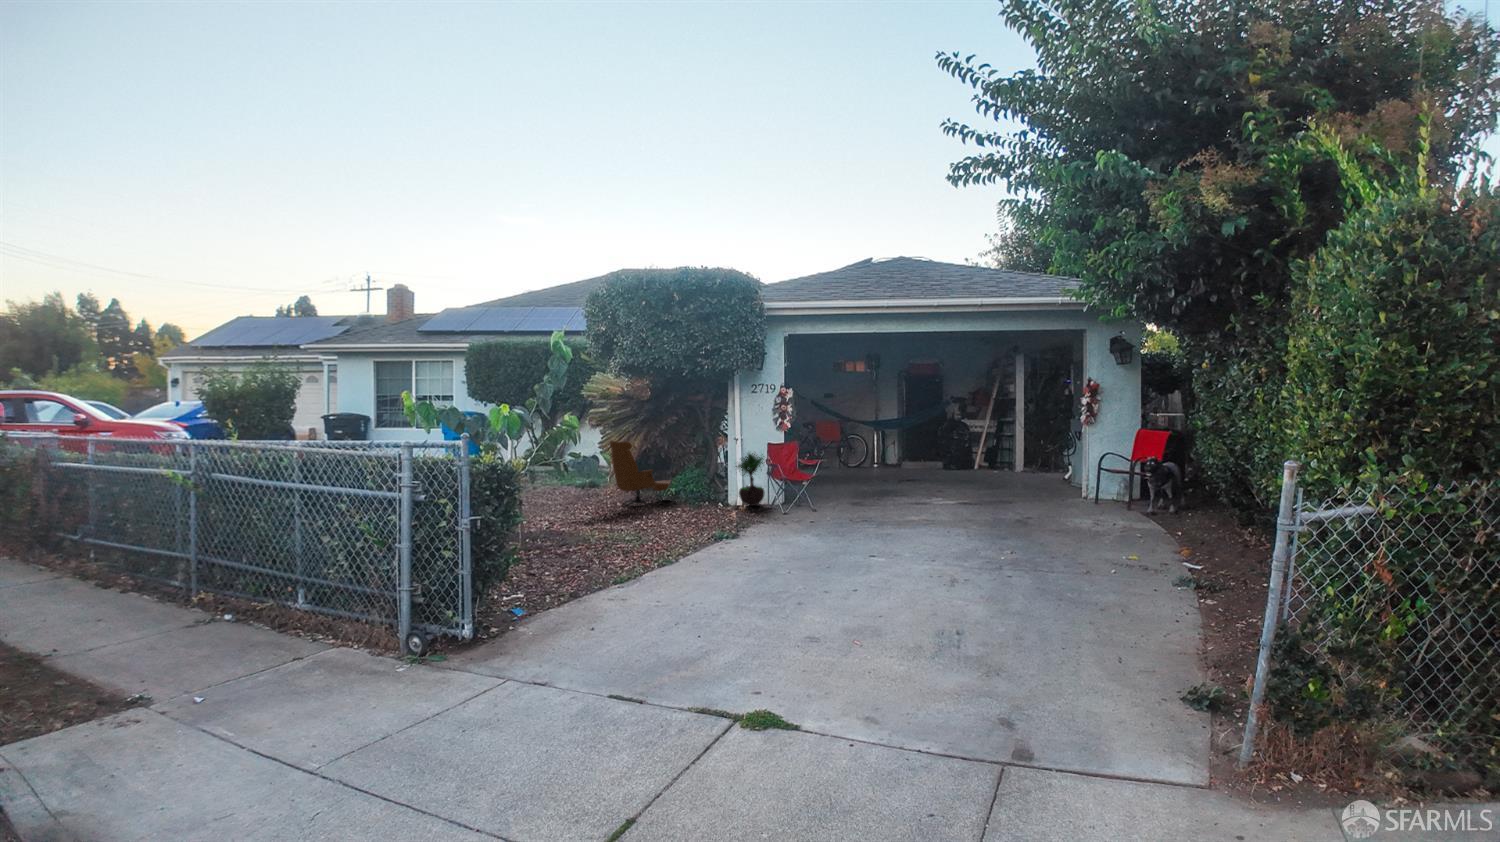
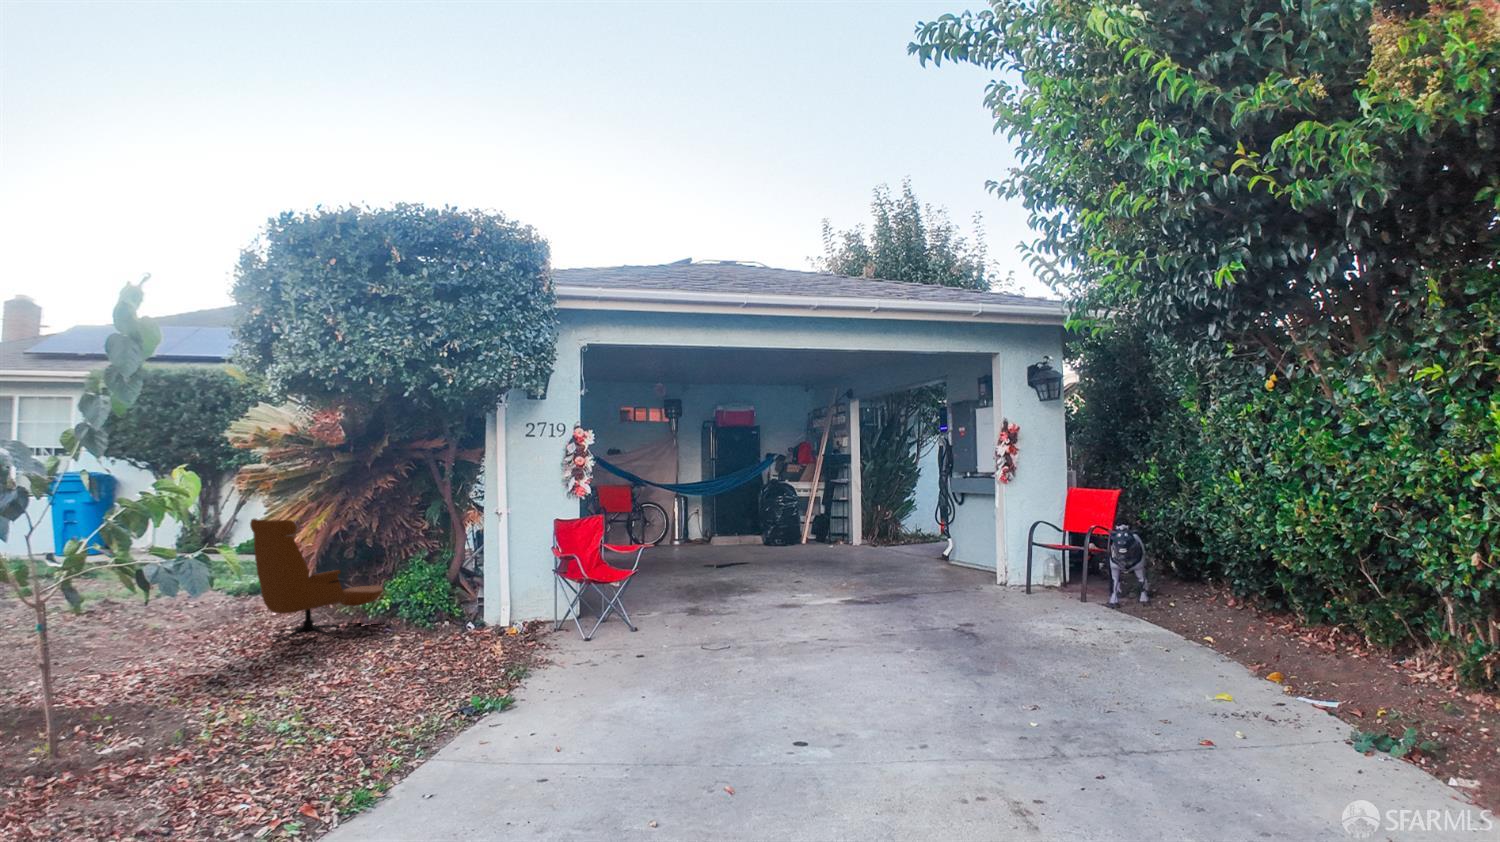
potted tree: present [736,453,765,506] -> none [495,525,557,626]

